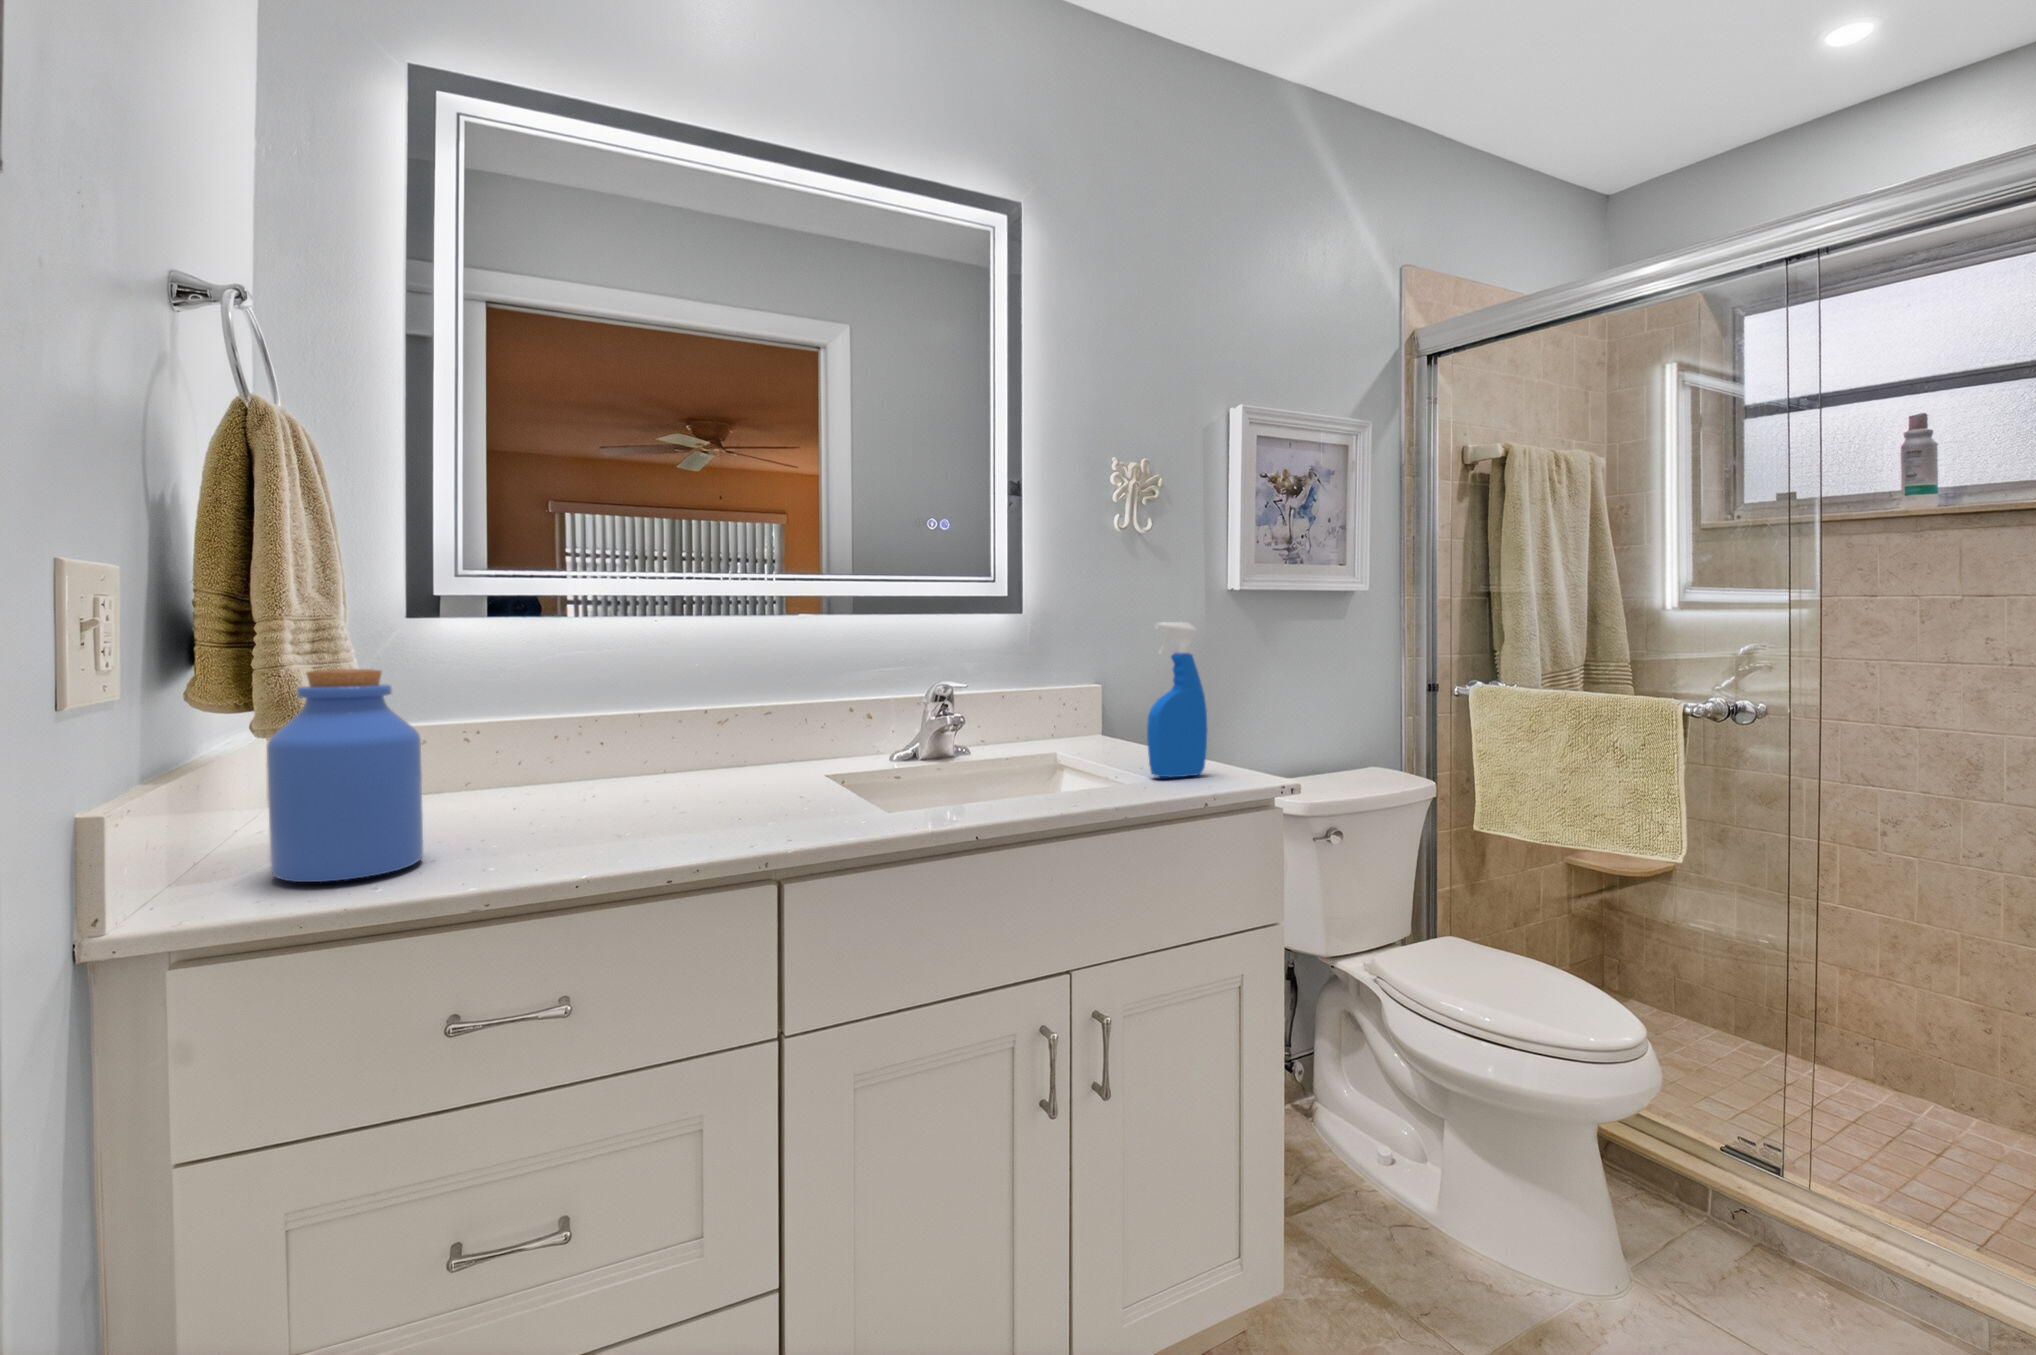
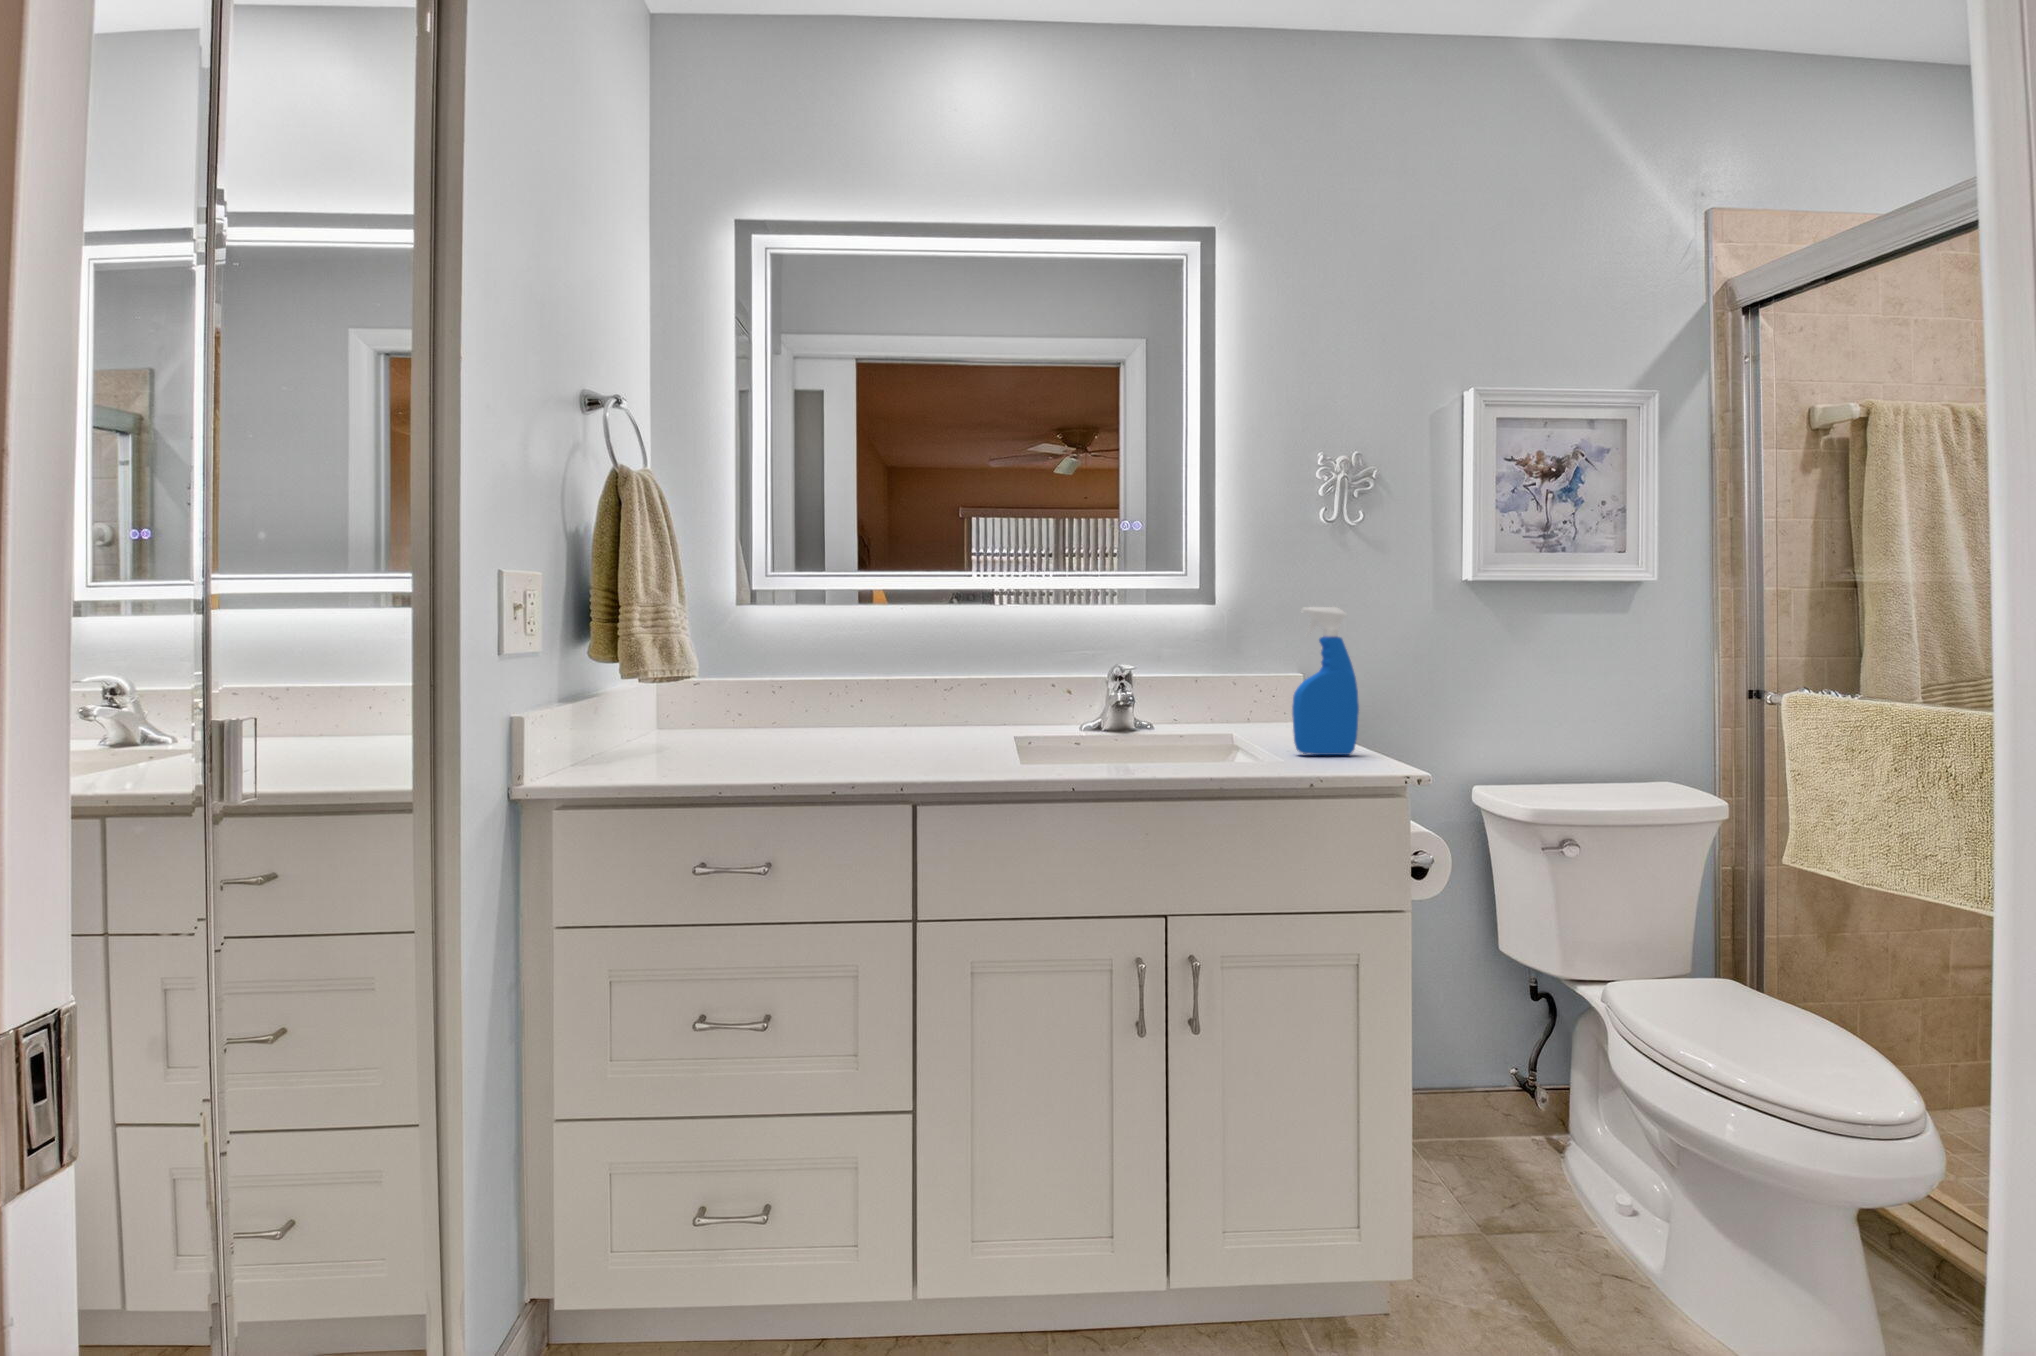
jar: present [267,669,424,882] -> none [613,636,699,769]

